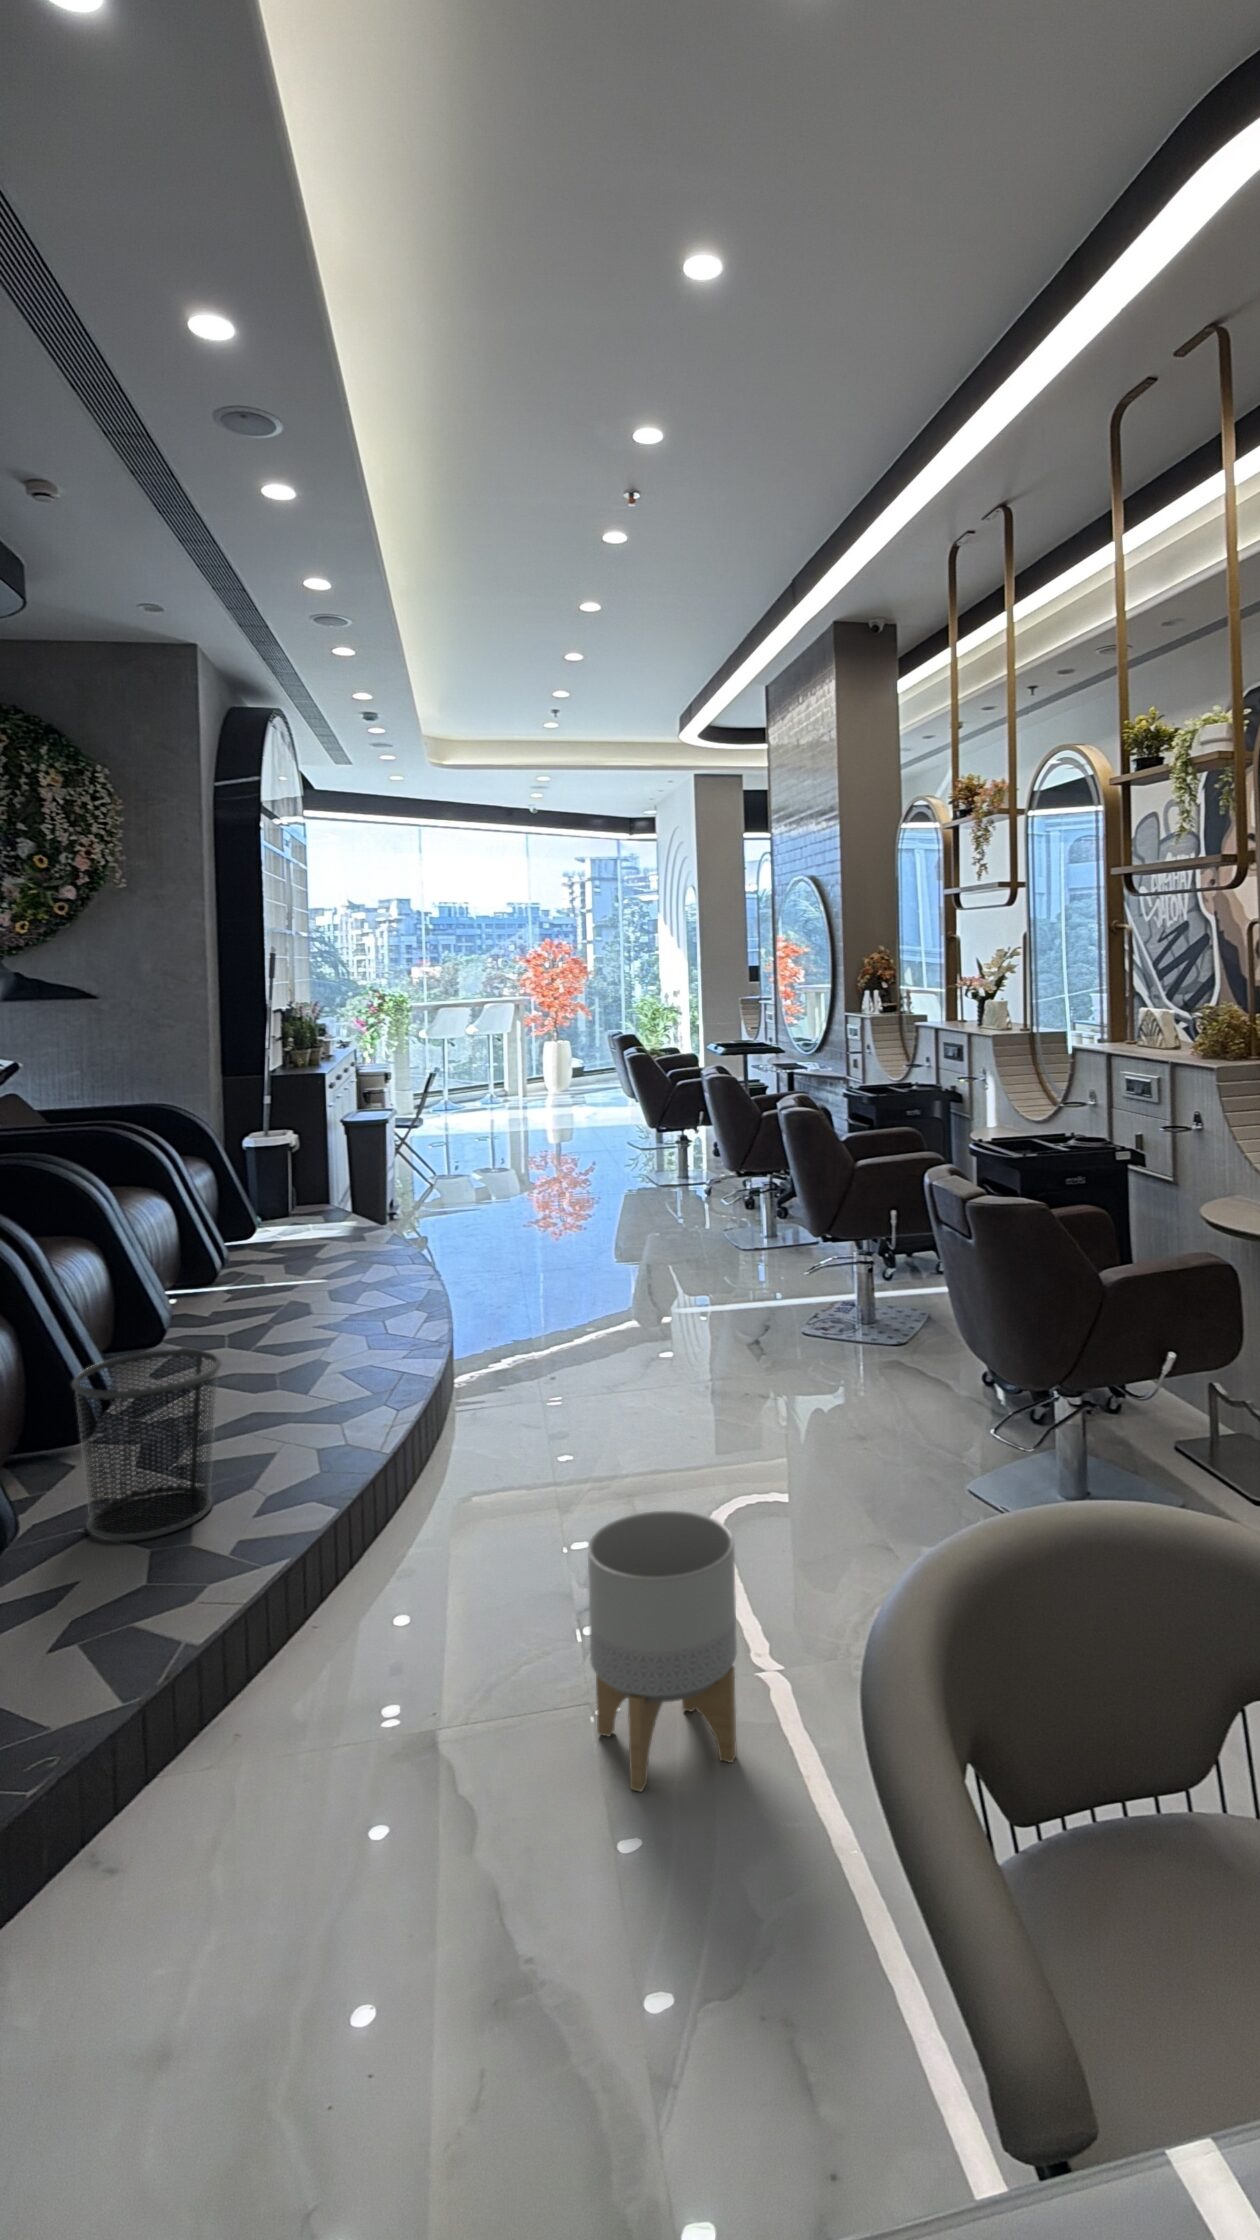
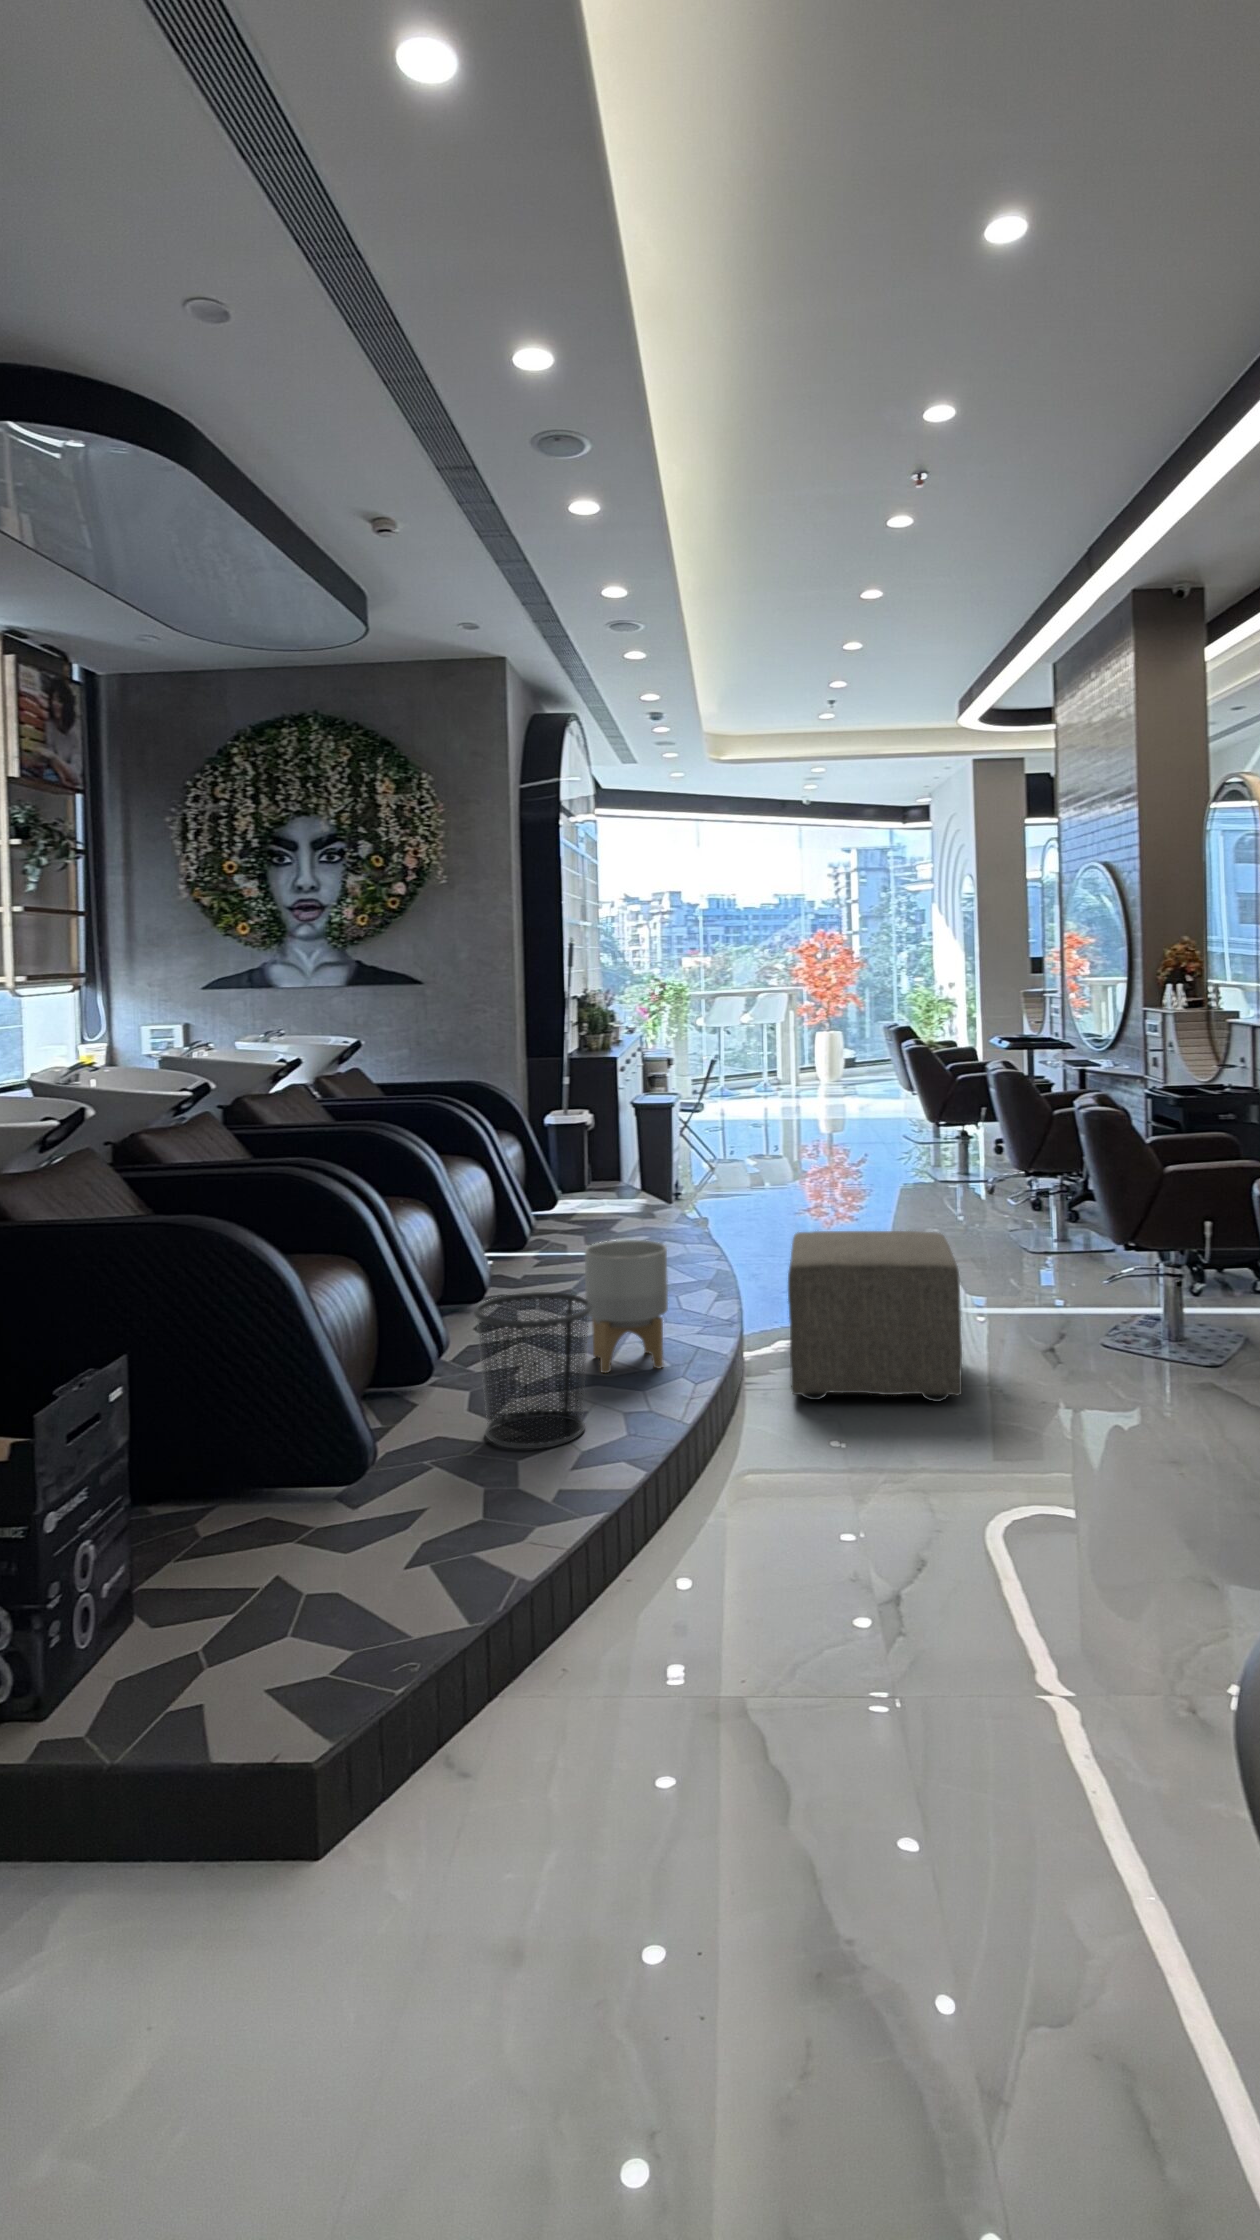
ottoman: none [465,1249,650,1439] -> present [788,1231,962,1402]
planter: present [588,1511,737,1792] -> present [585,1240,668,1373]

